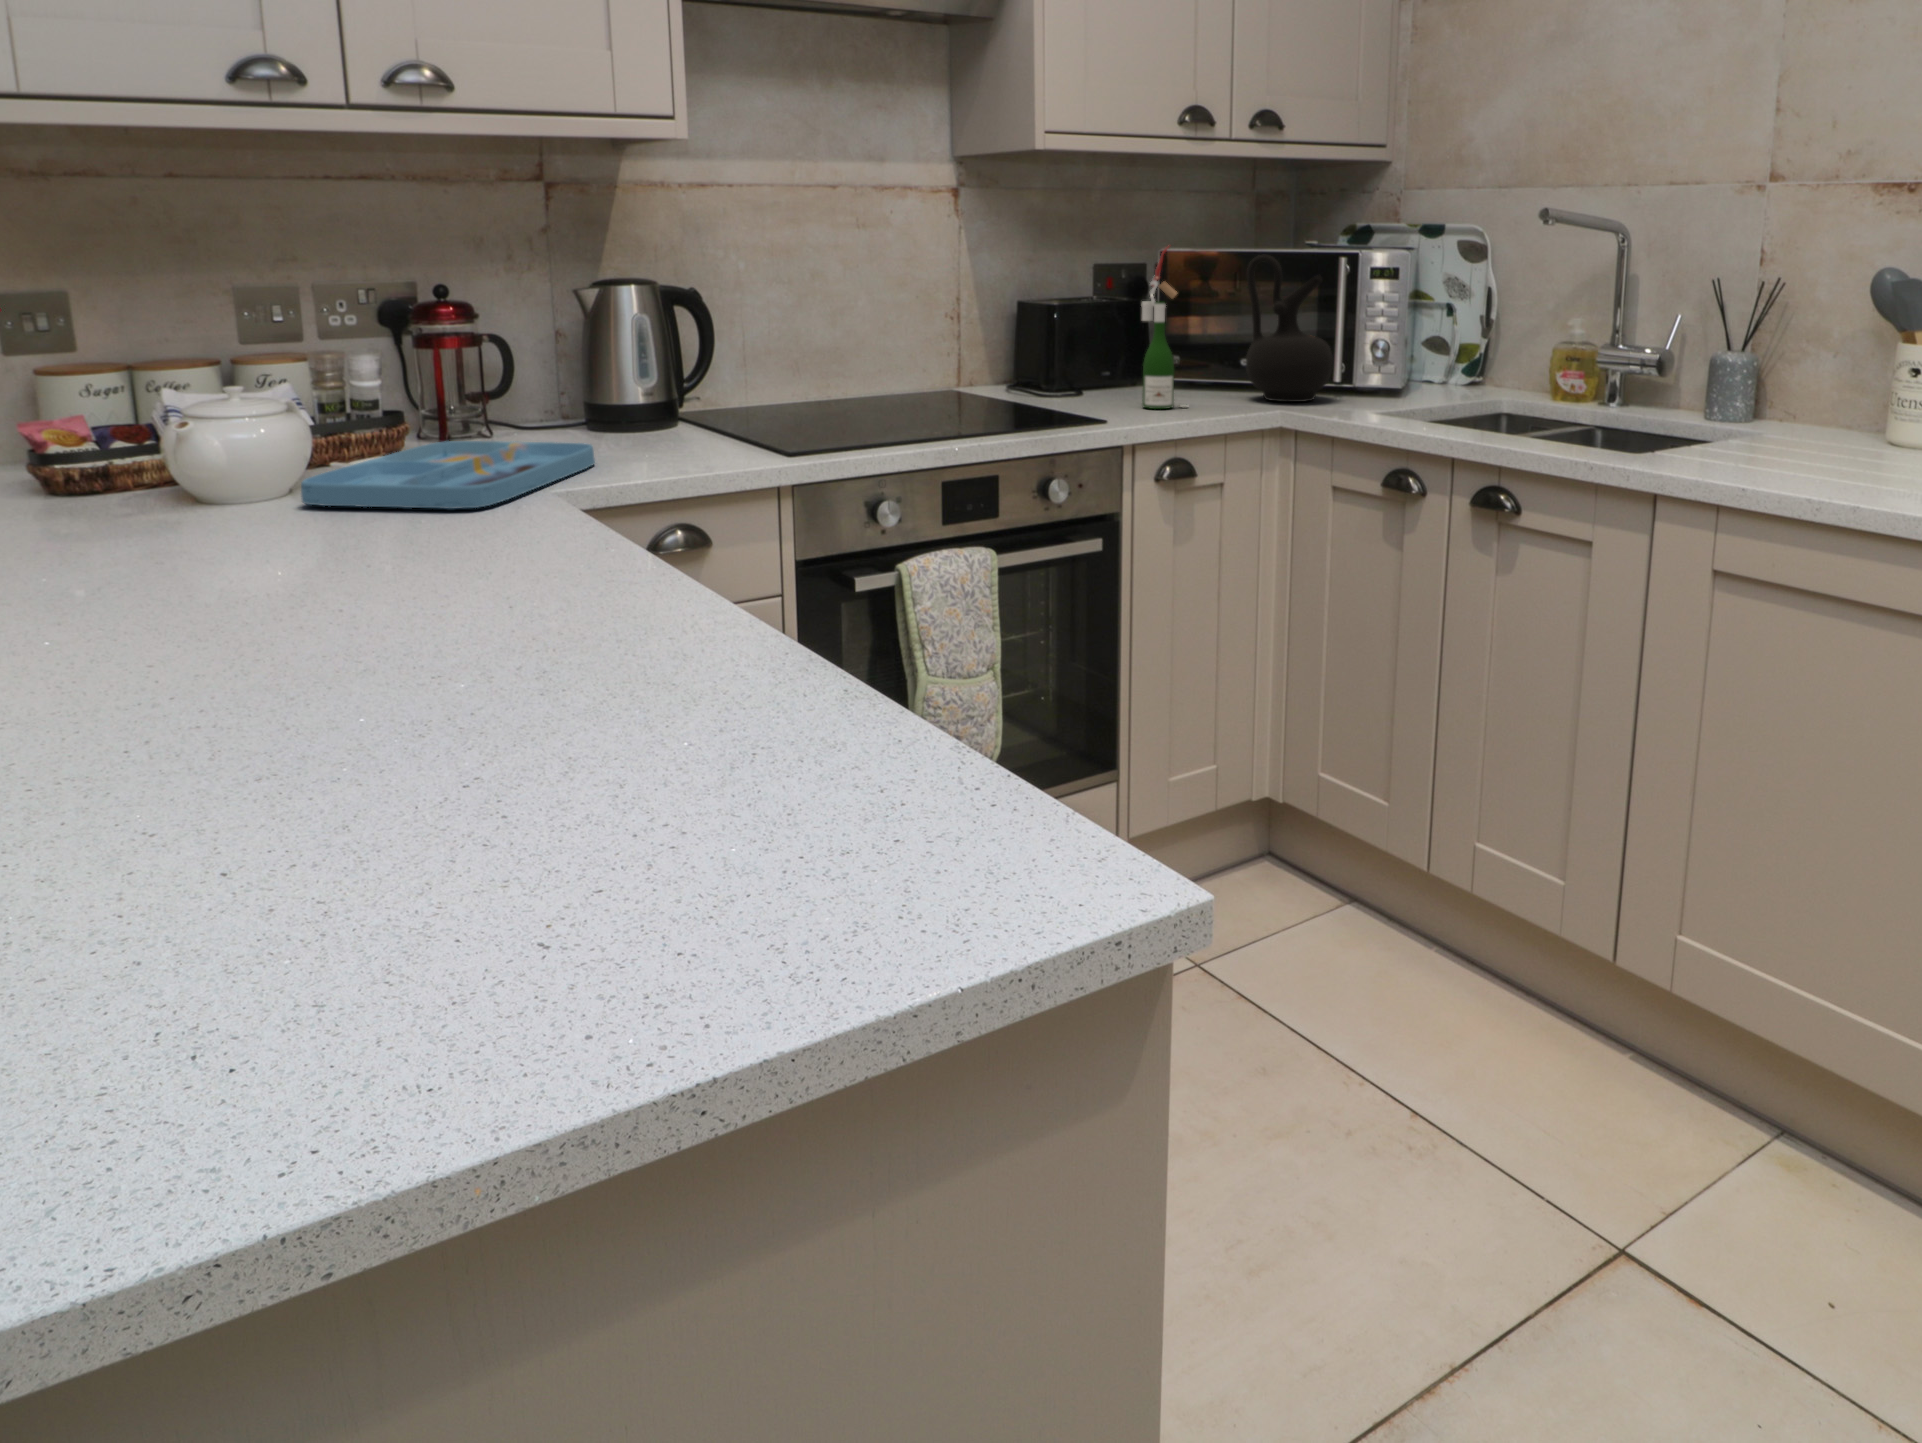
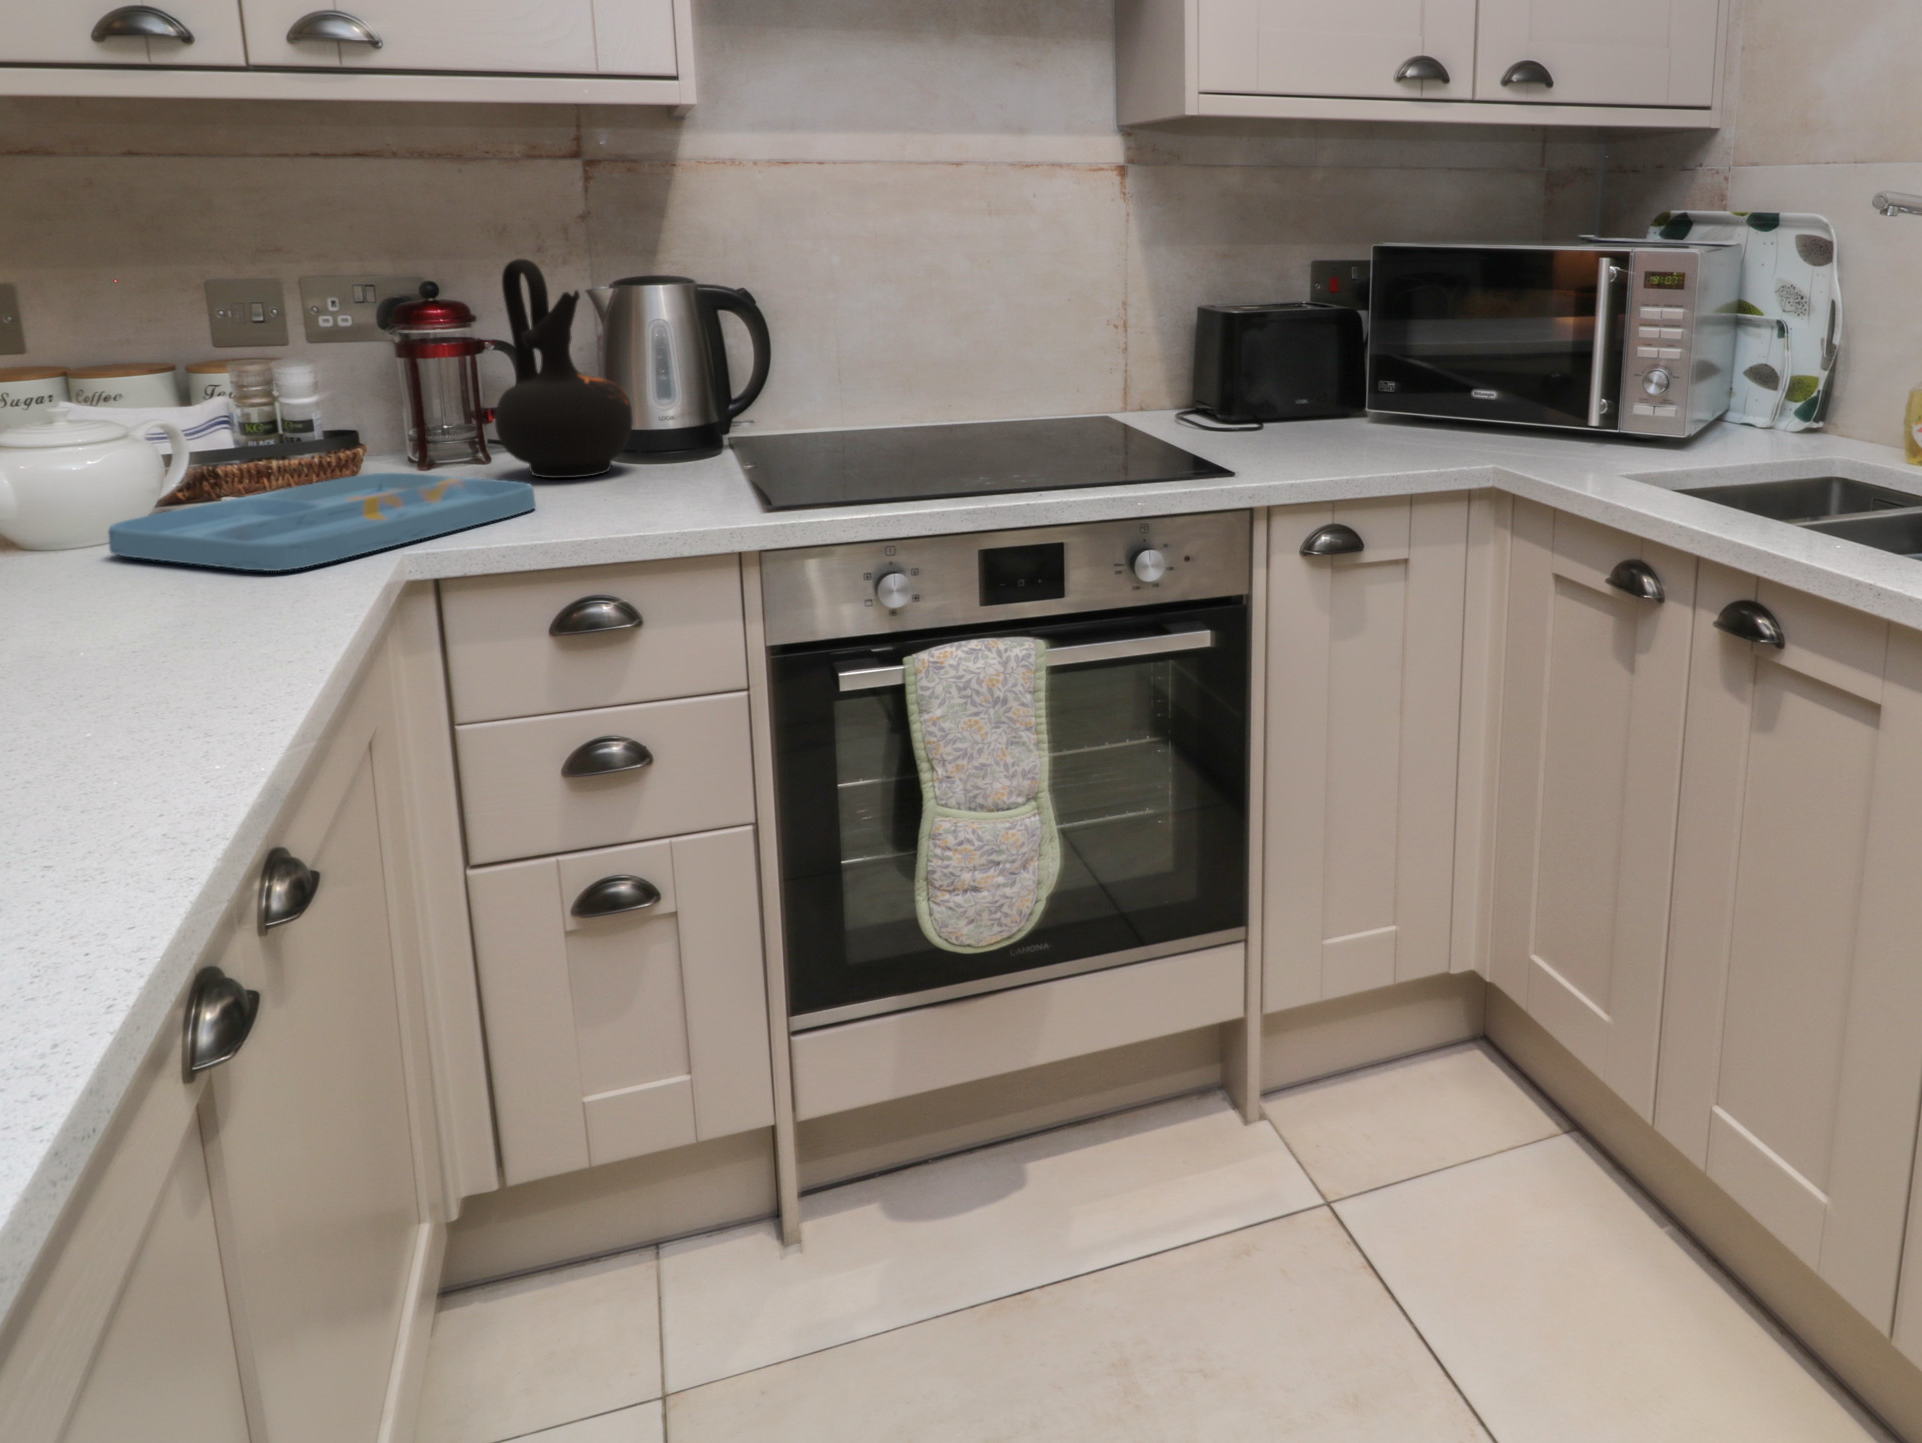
wine bottle: present [1142,246,1188,409] -> none [1321,240,1383,457]
ceramic jug: present [1246,255,1333,402] -> present [495,259,632,478]

